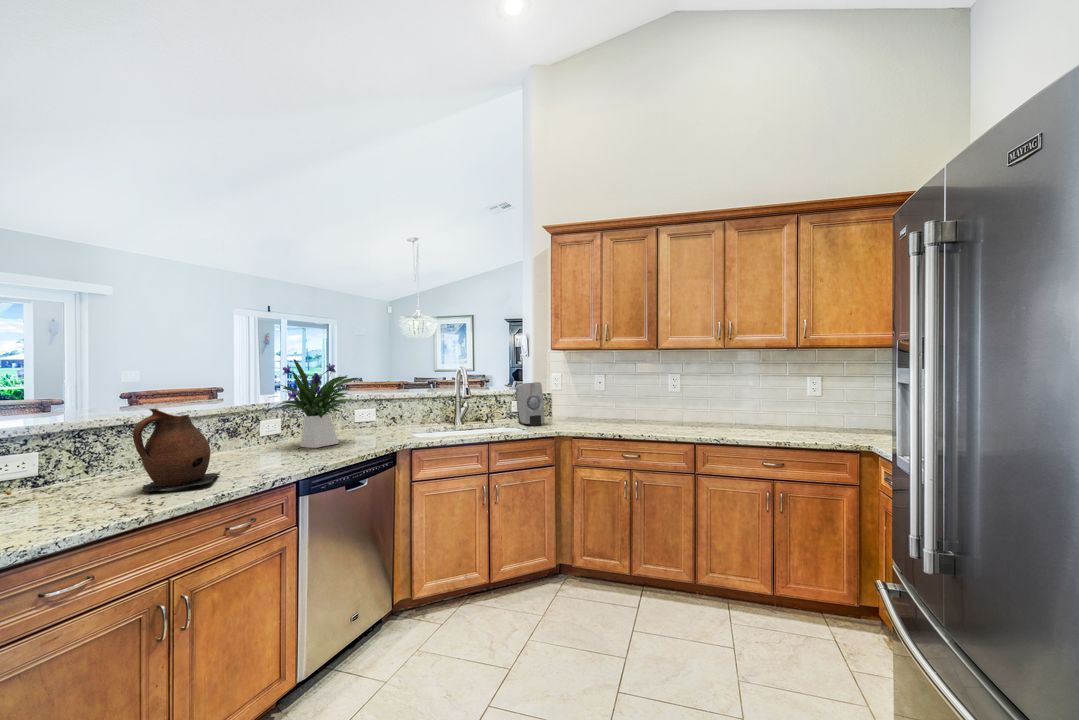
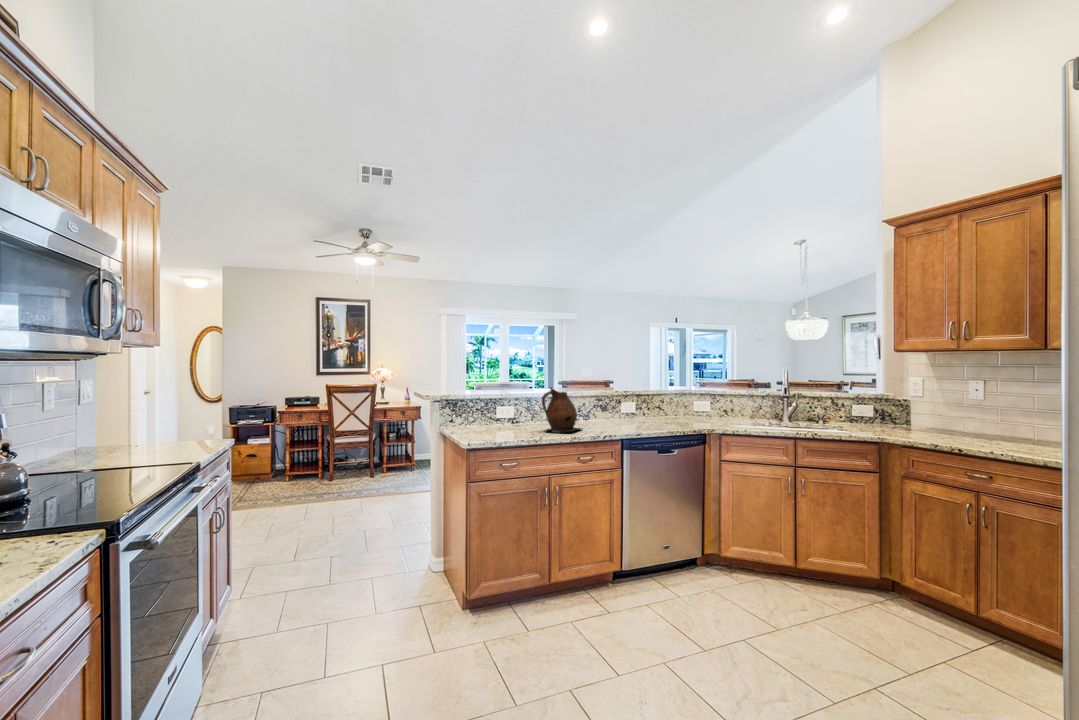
flower arrangement: present [276,359,358,448] -> none [623,361,681,424]
soap dispenser: present [516,382,545,426] -> none [848,386,877,430]

